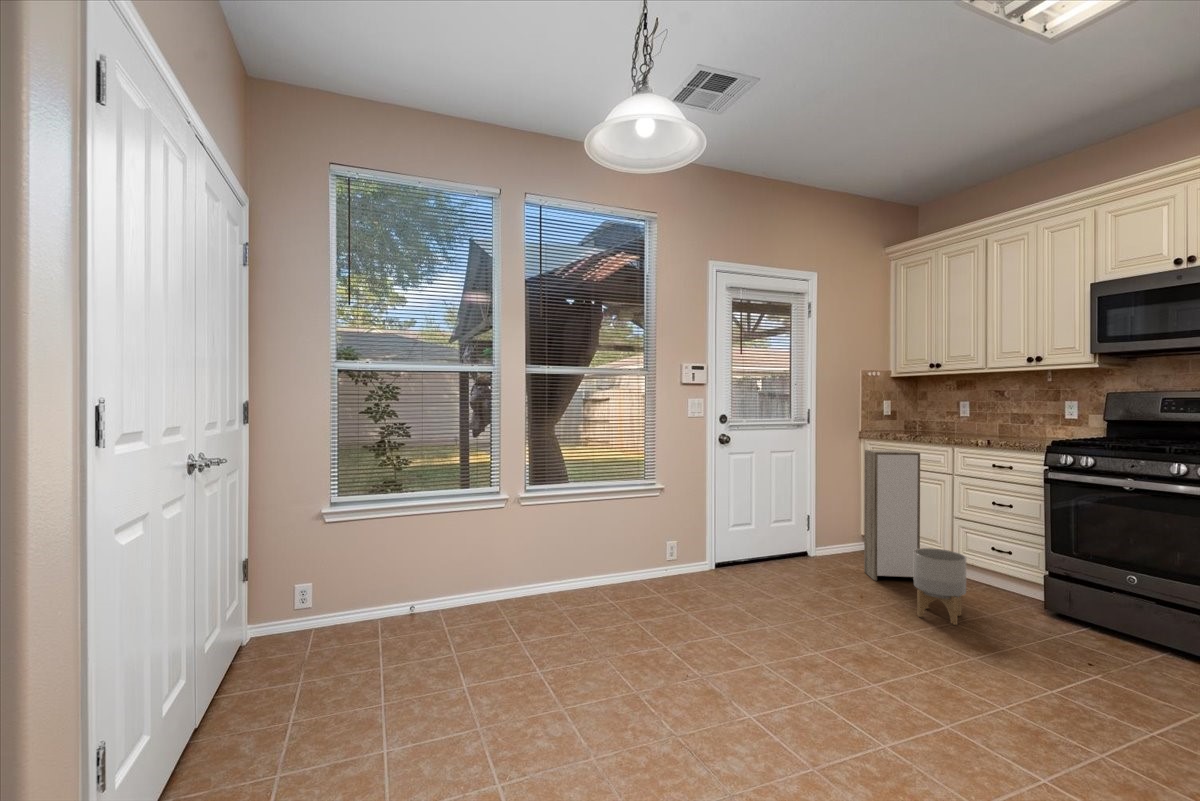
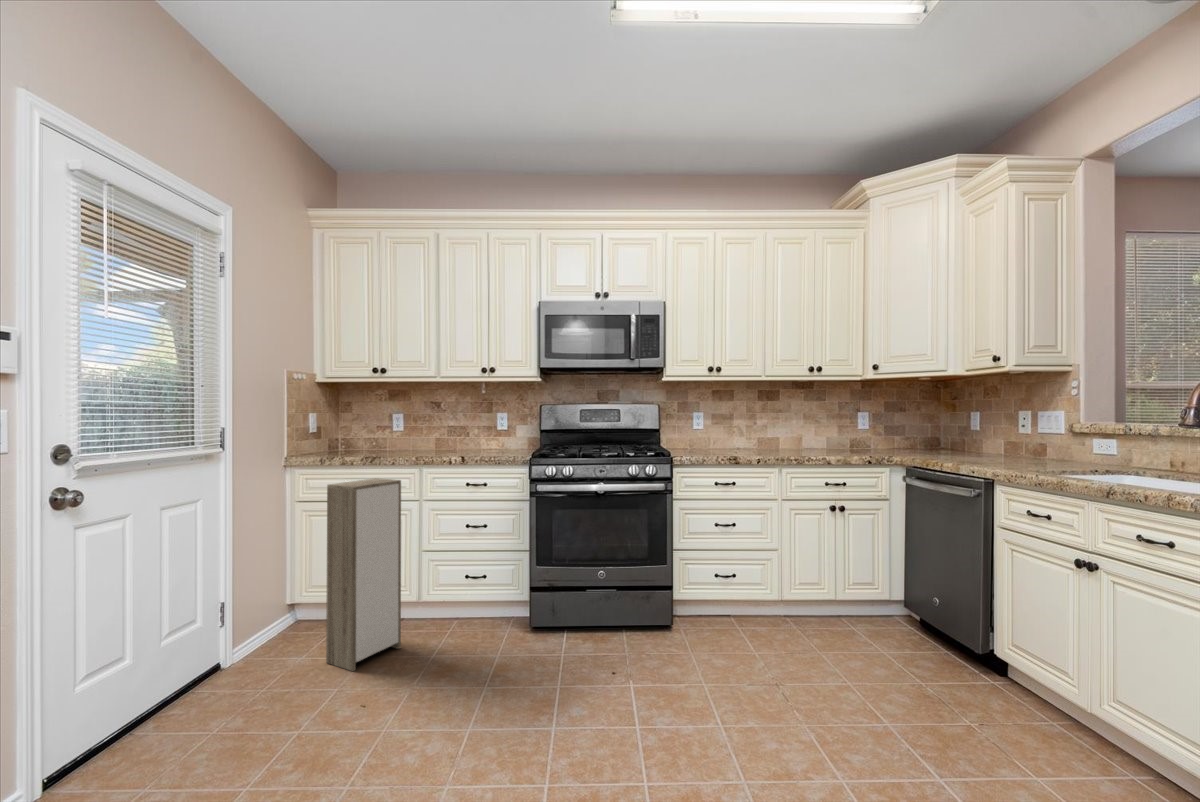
planter: present [914,548,966,625] -> none [439,598,498,702]

